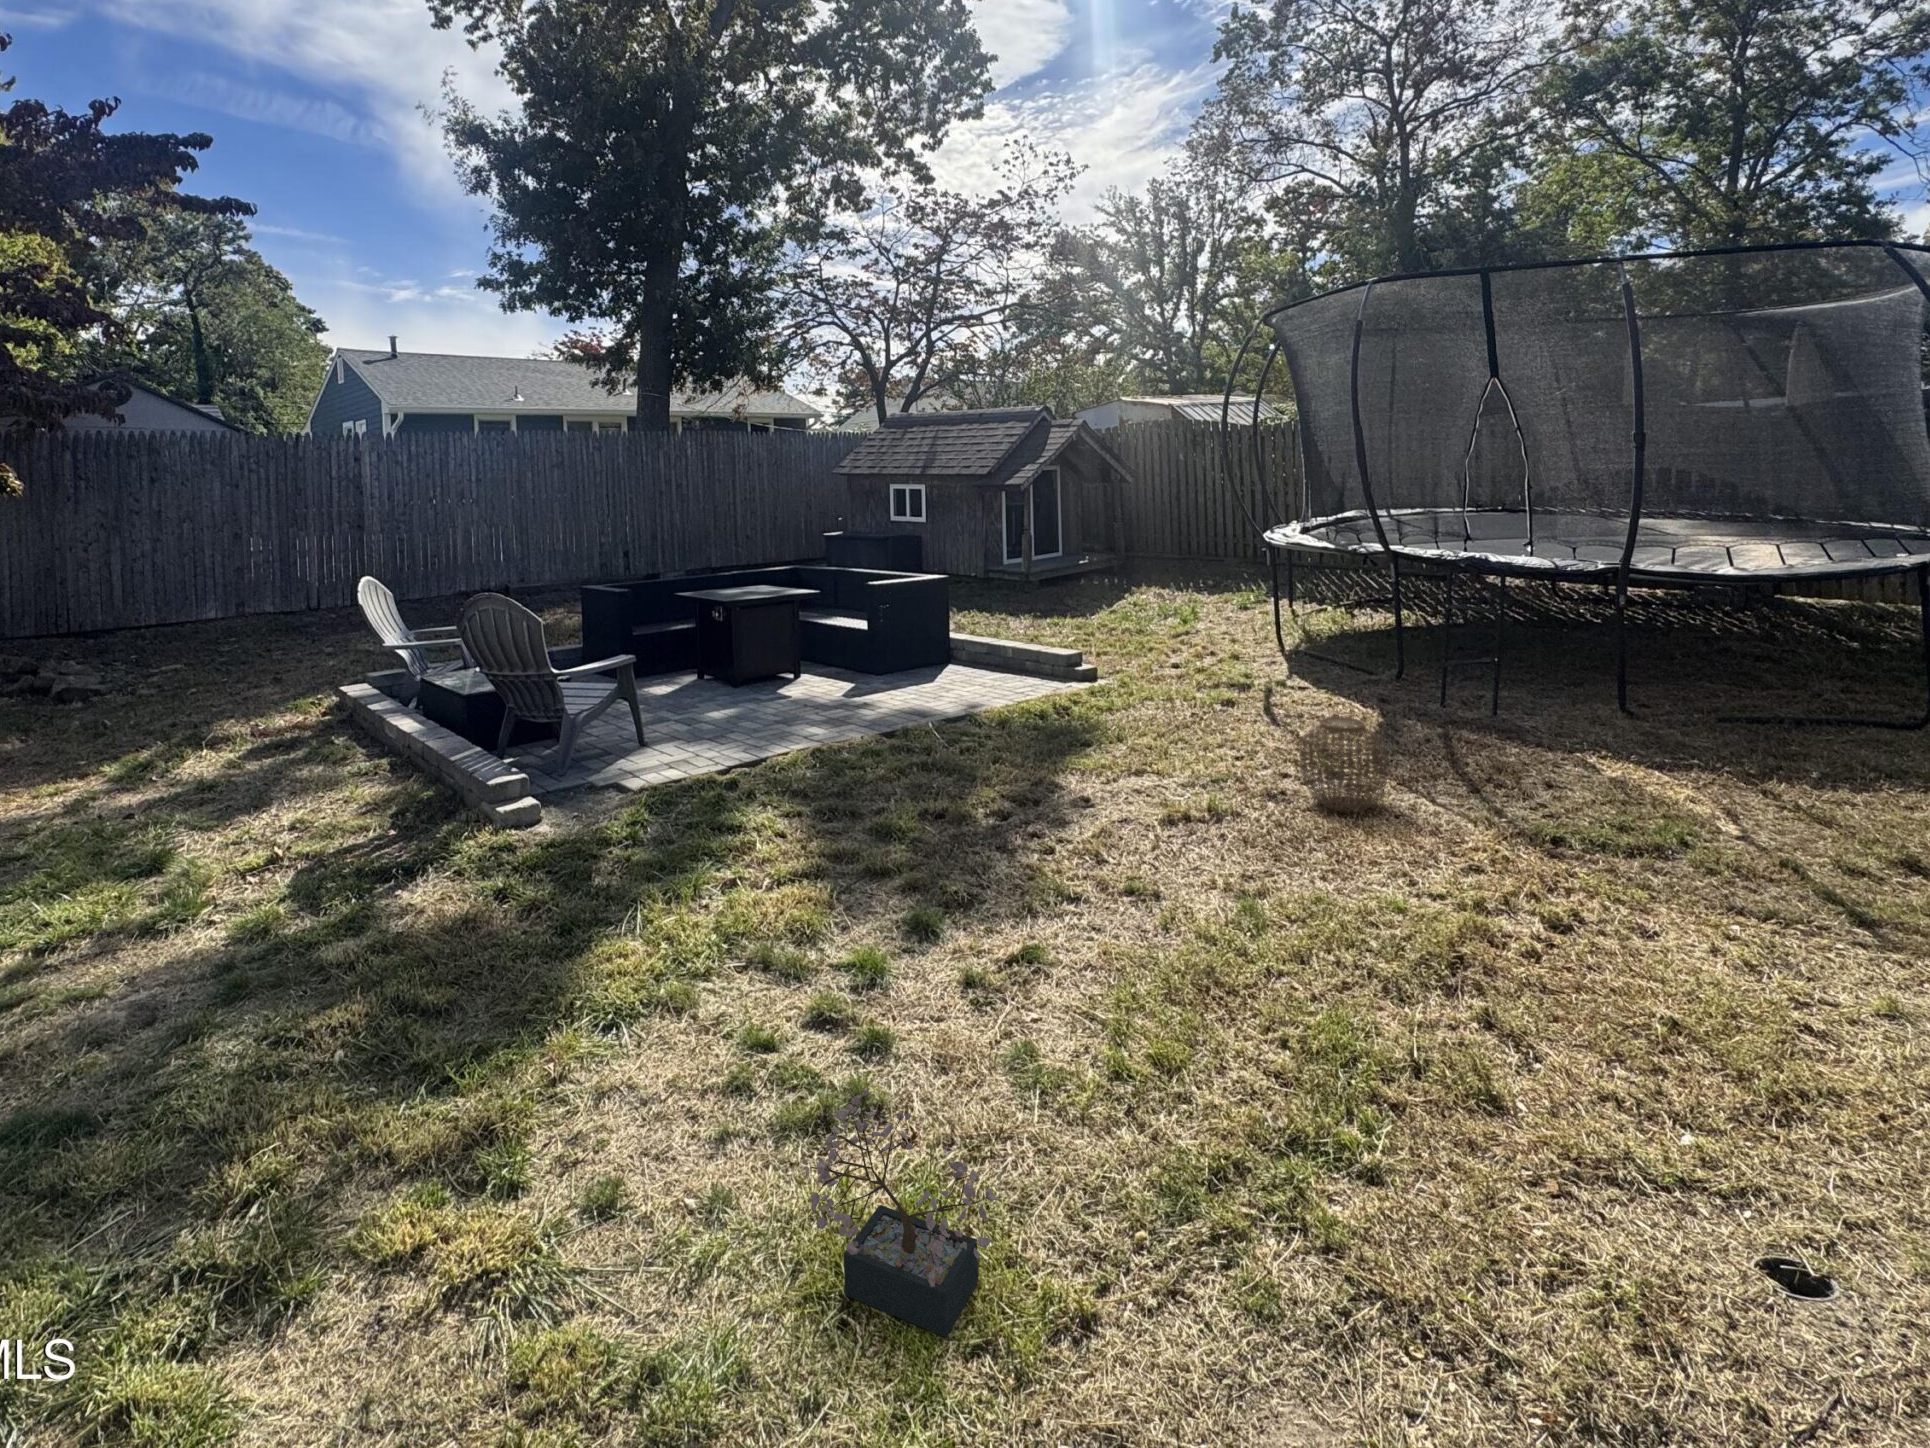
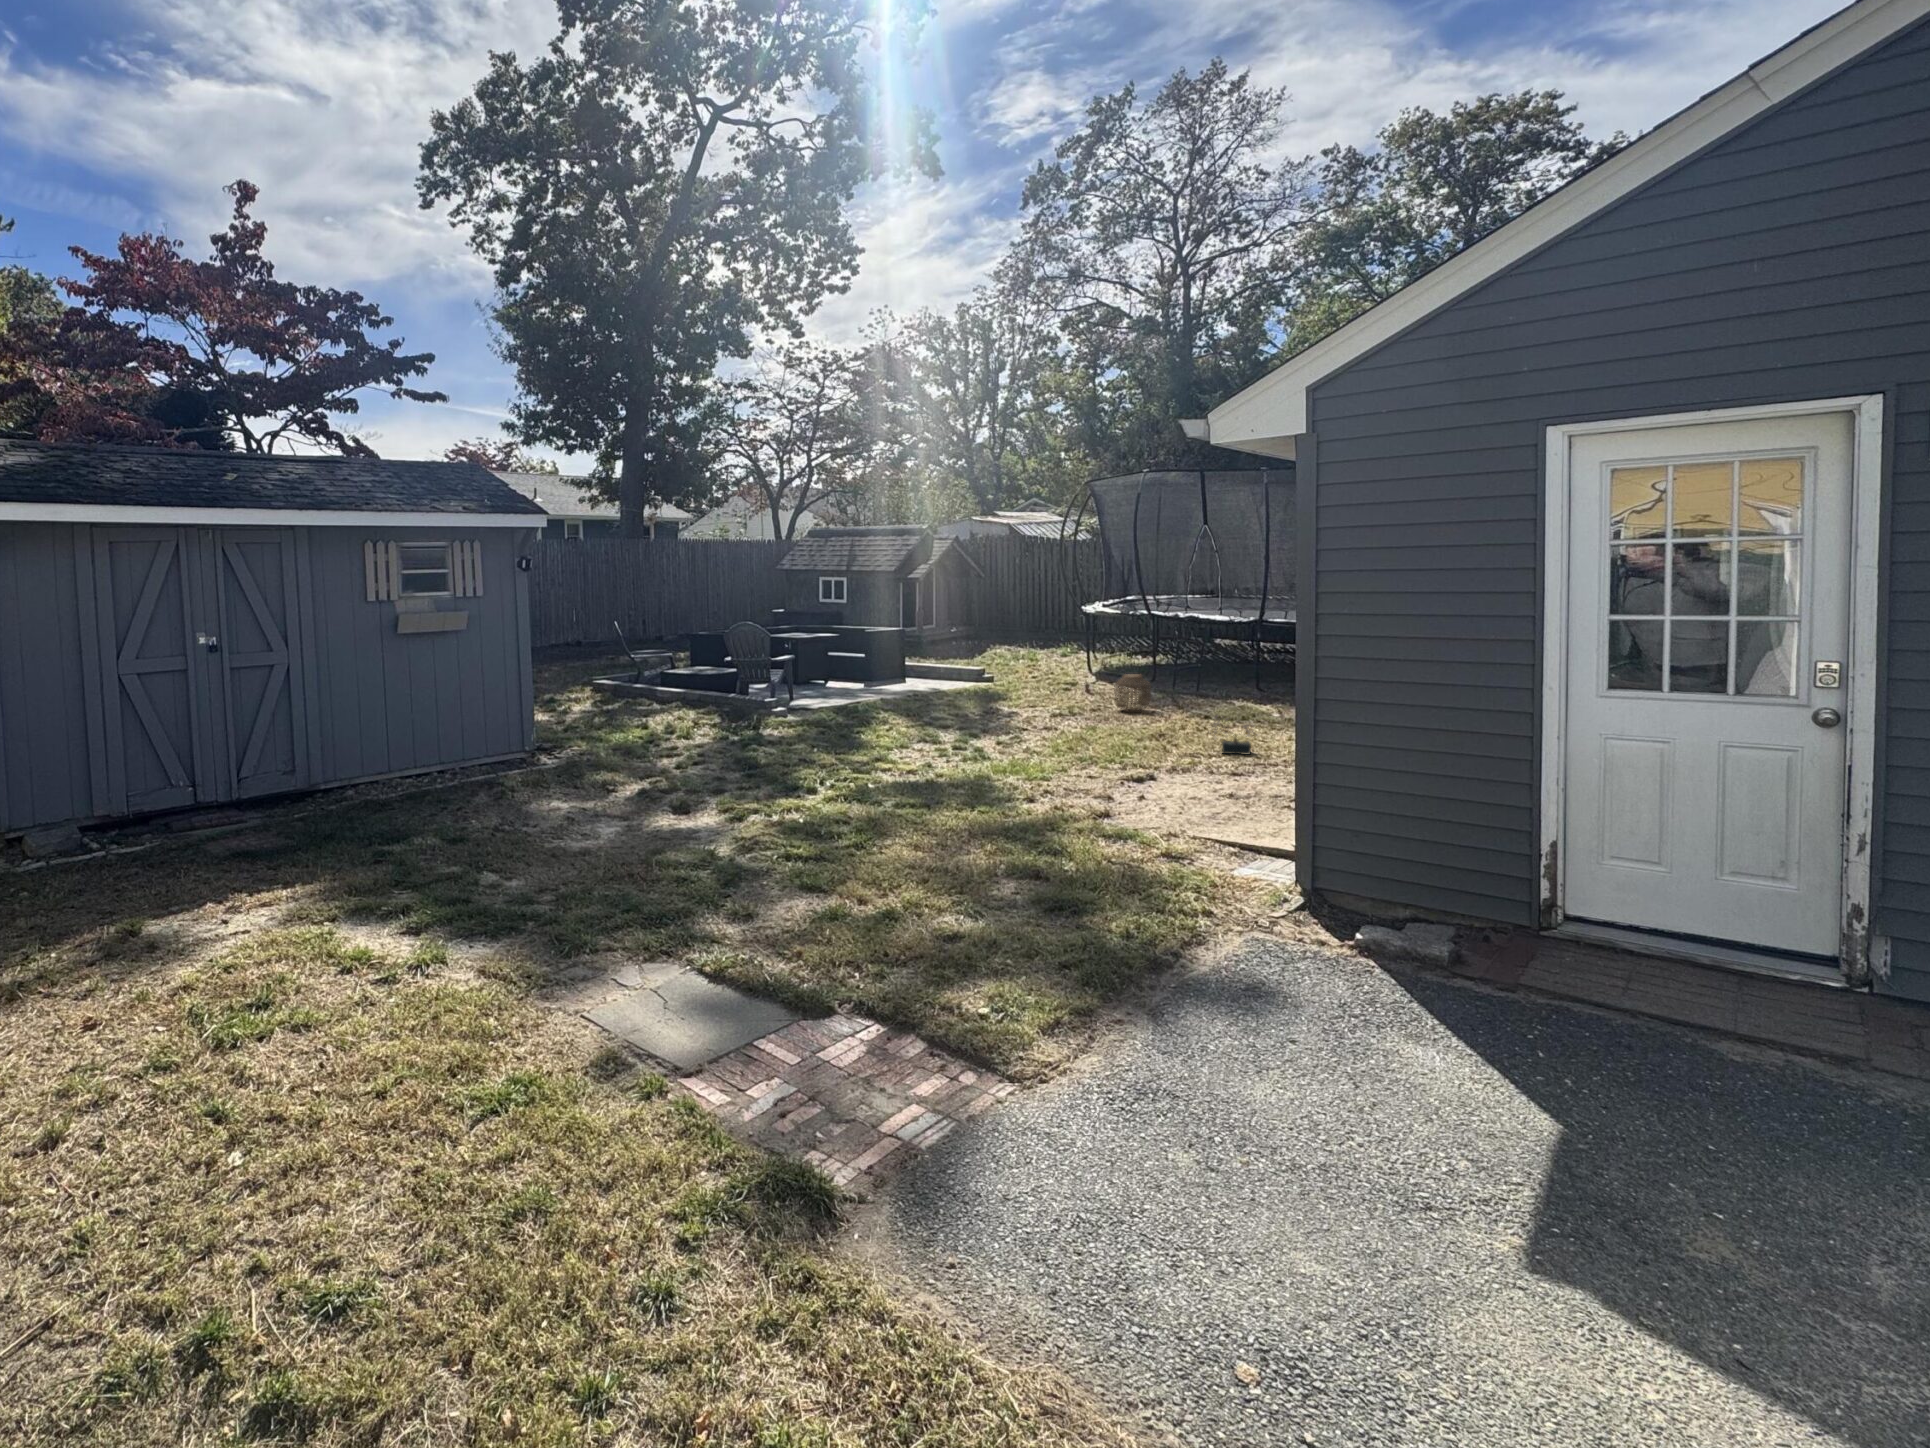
decorative plant: present [802,1090,999,1338] -> present [1212,716,1253,755]

